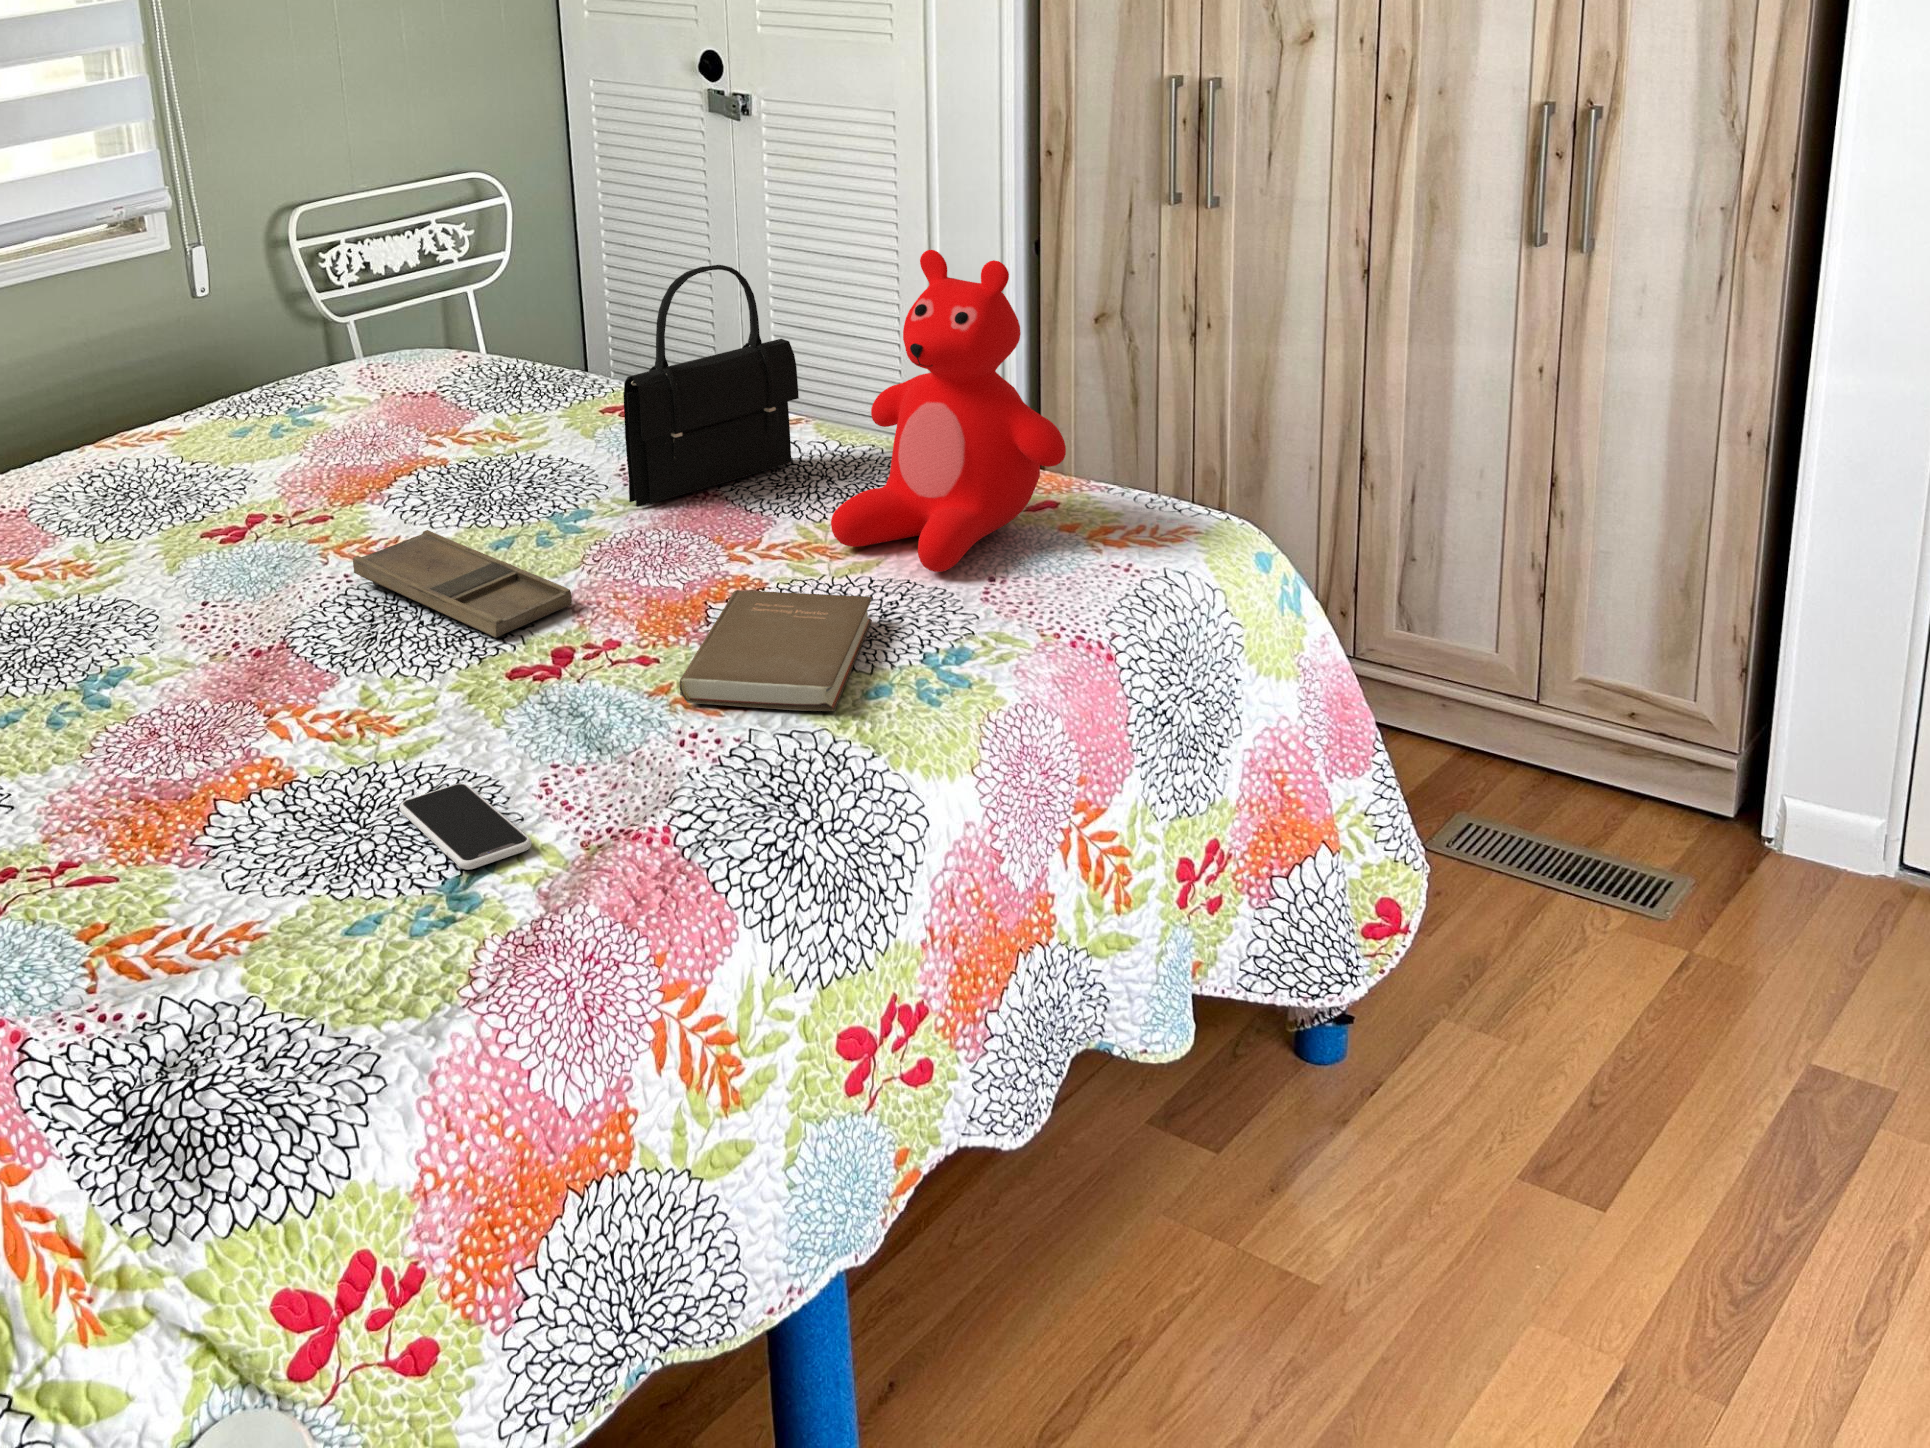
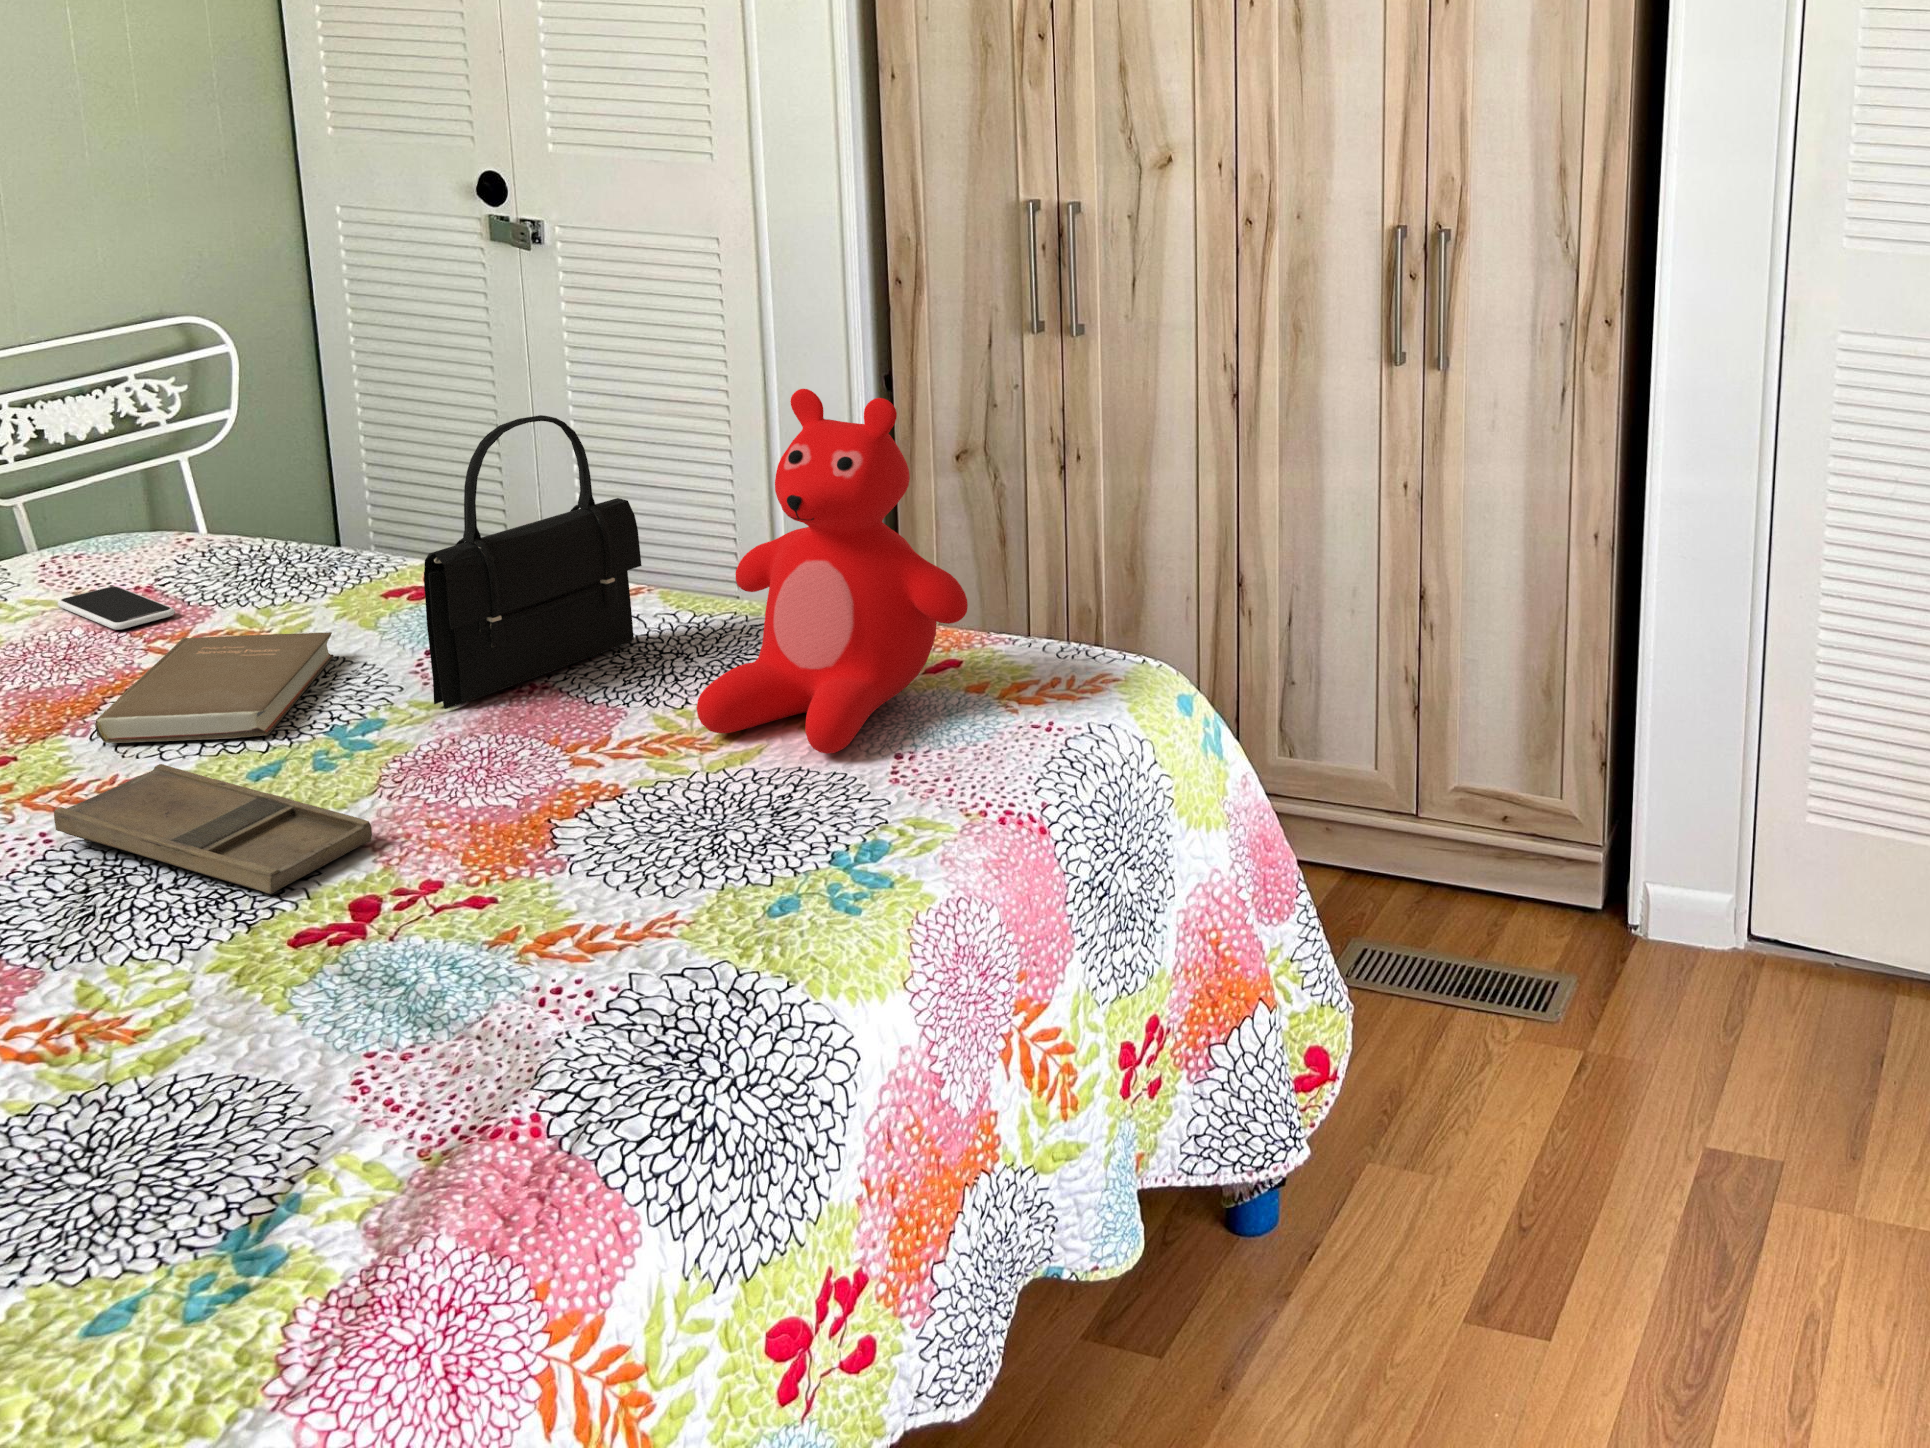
book: present [679,590,872,711] -> present [96,632,334,743]
smartphone: present [400,784,532,869] -> present [58,586,175,630]

